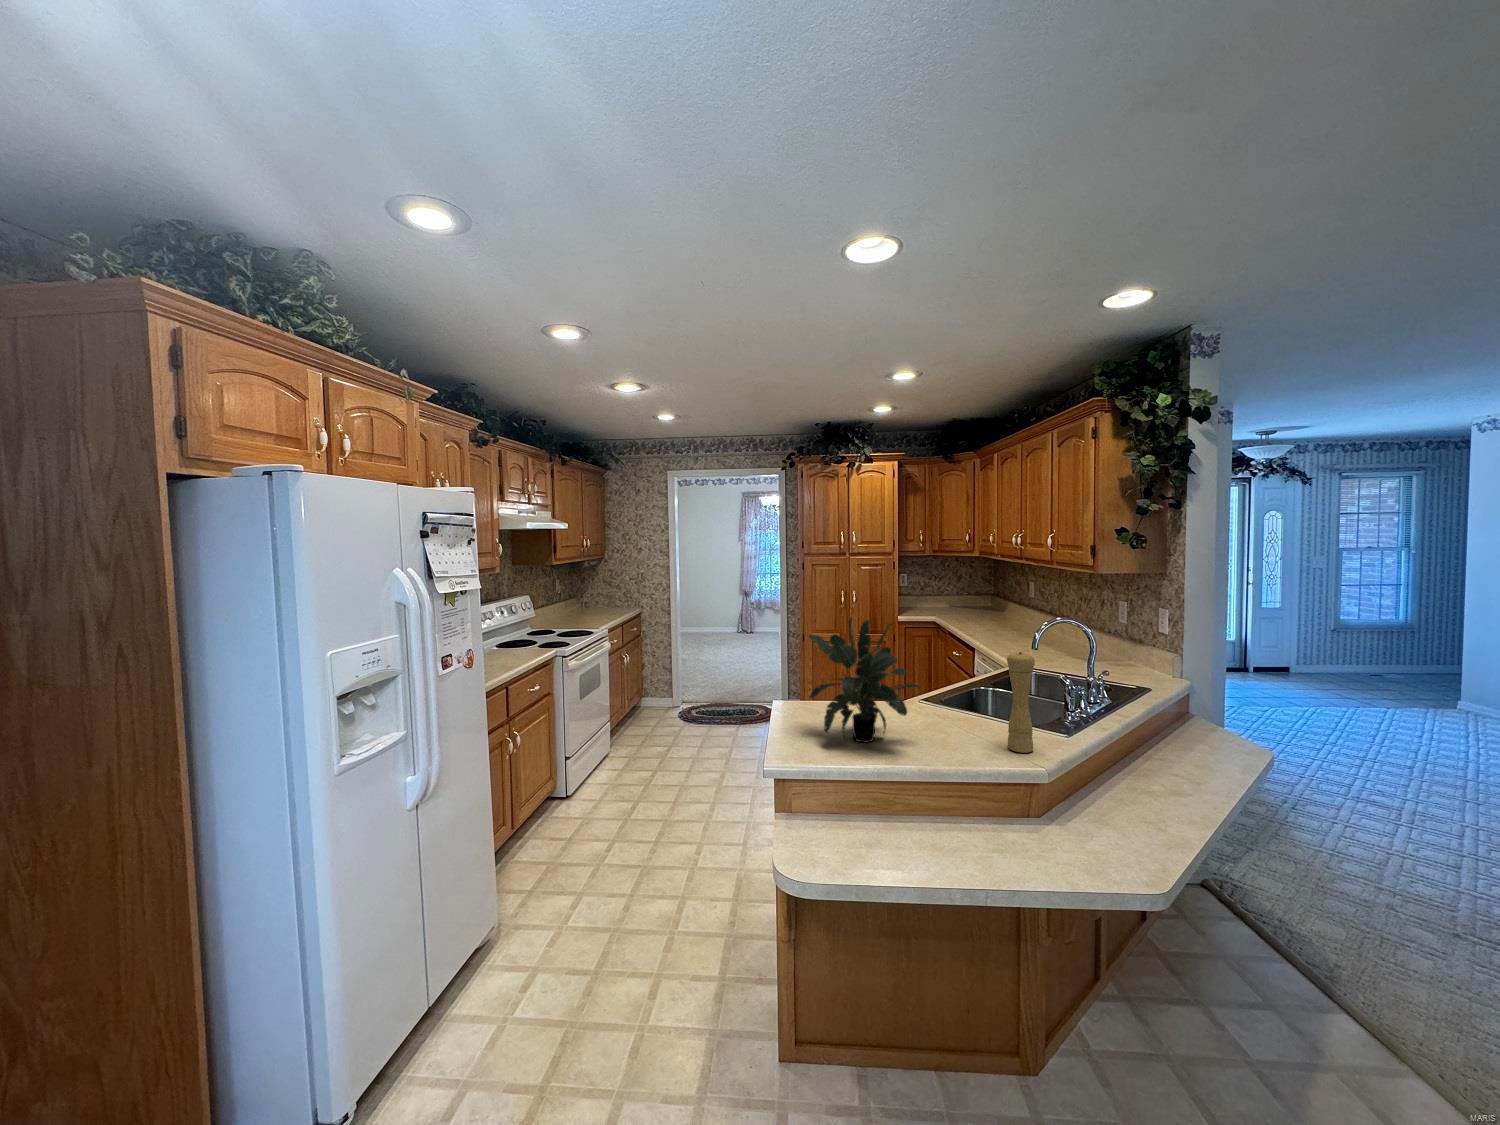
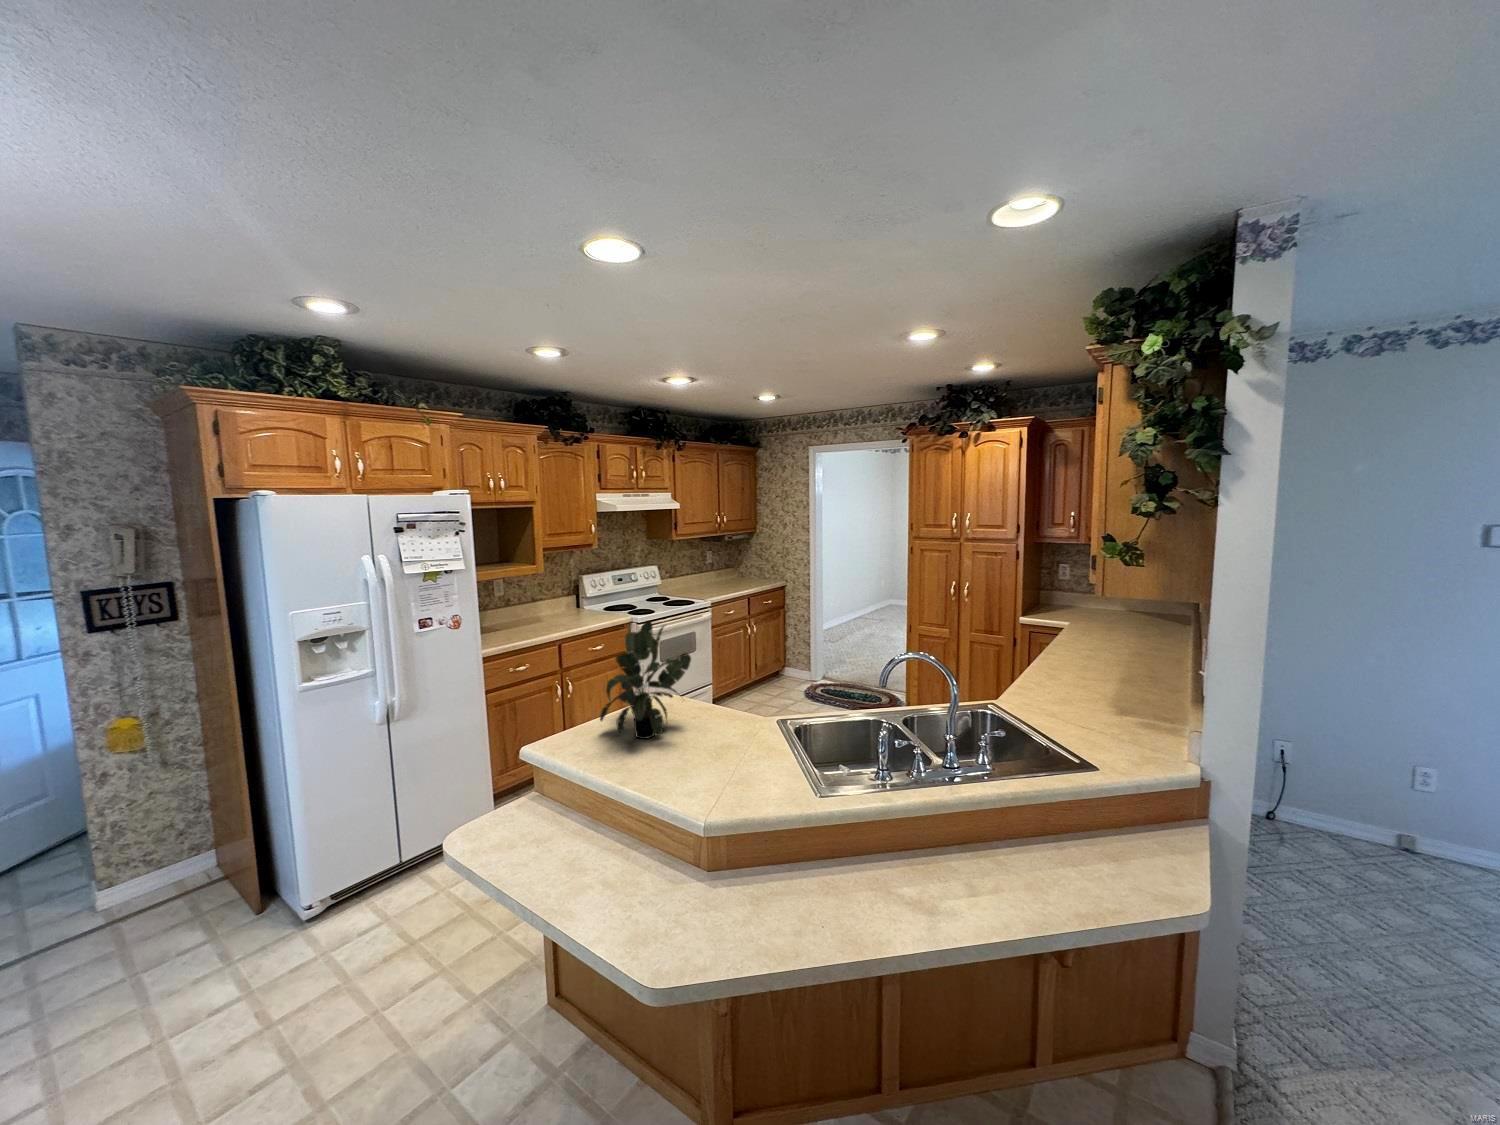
pepper mill: present [1007,652,1035,753] -> none [715,680,742,786]

